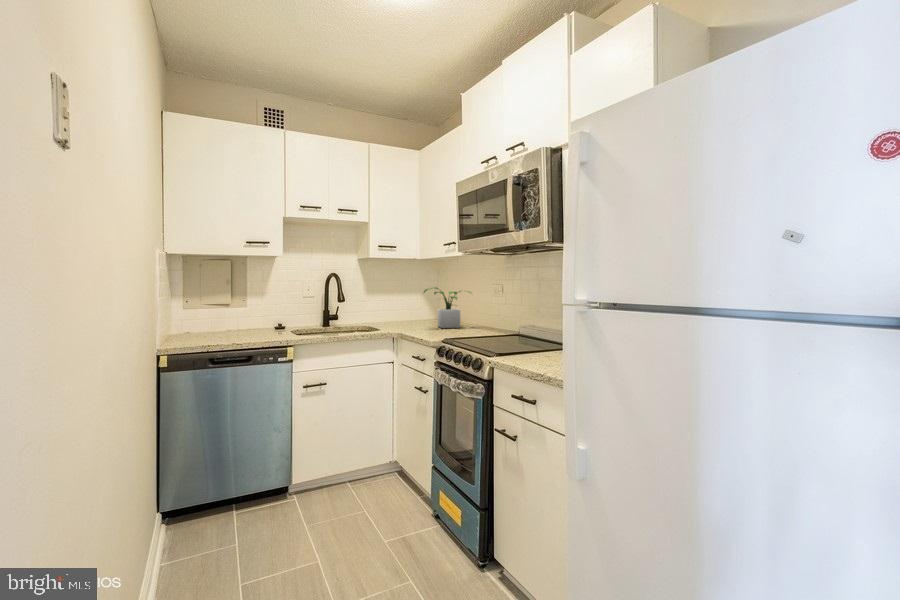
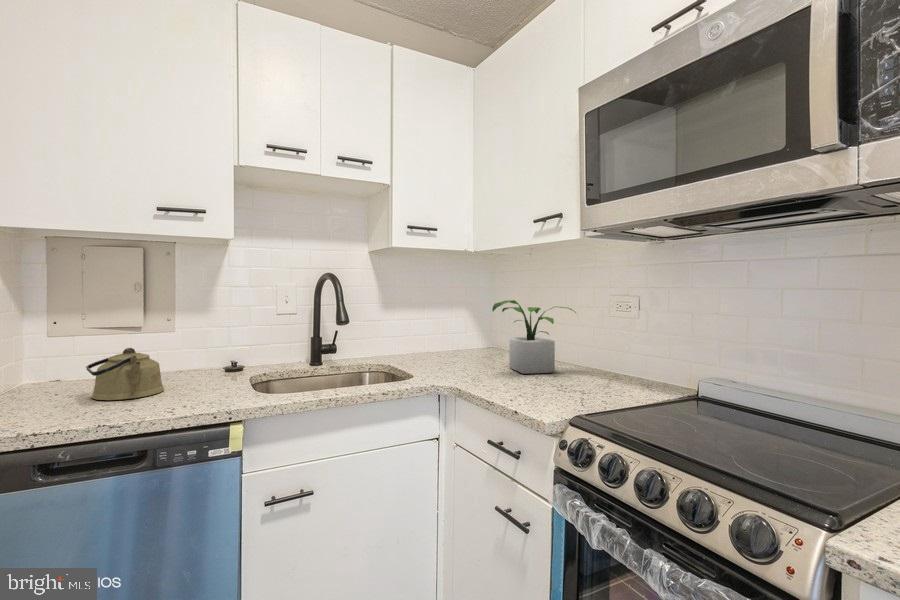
kettle: none [214,313,251,337] -> present [86,348,164,400]

